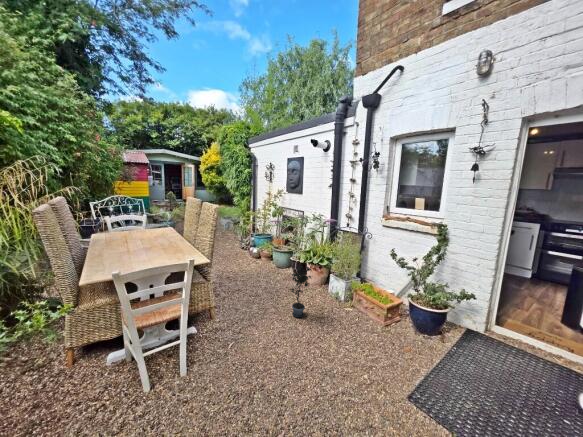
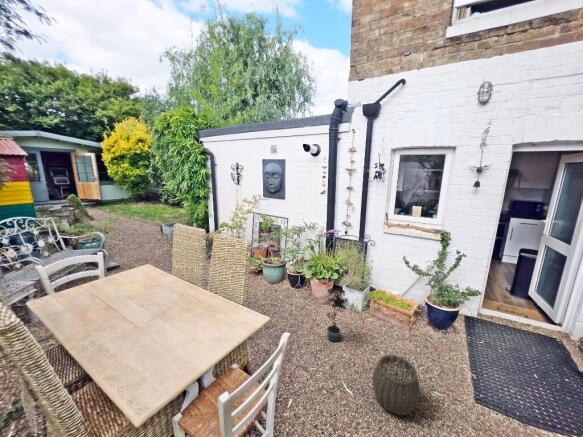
woven basket: none [294,327,339,387] -> present [373,355,420,415]

